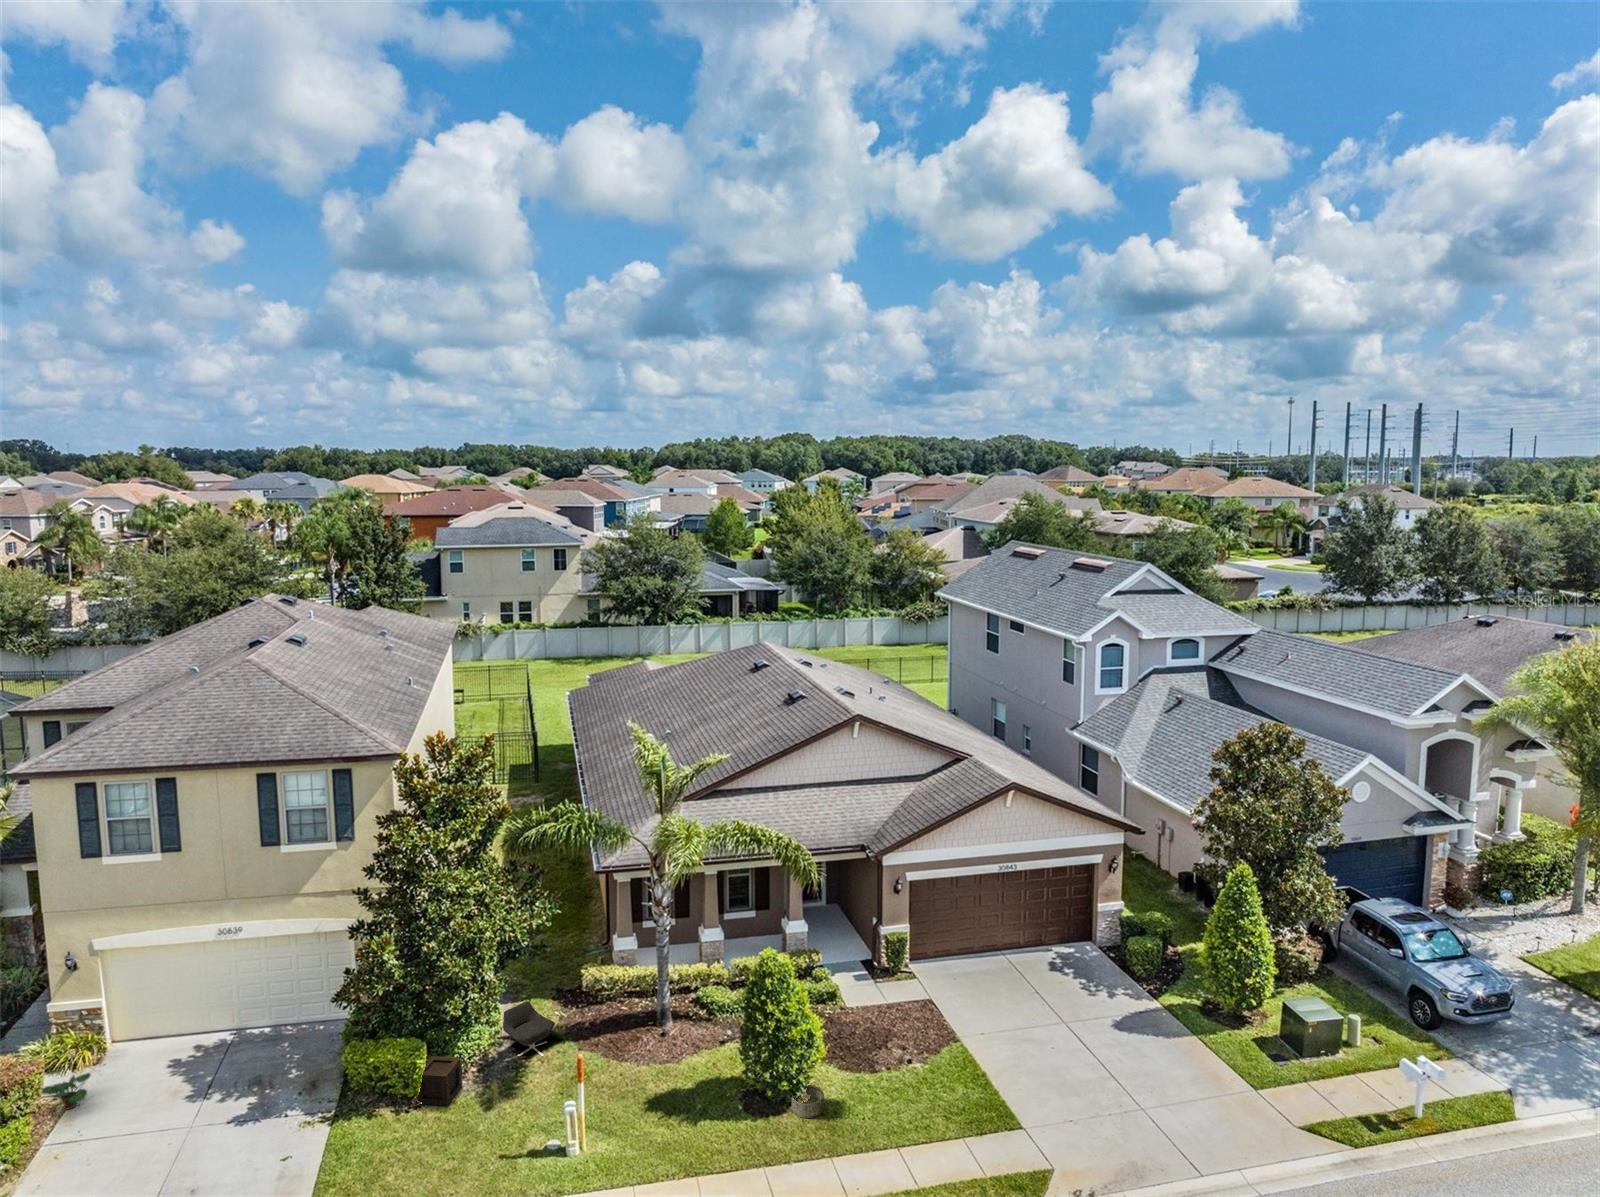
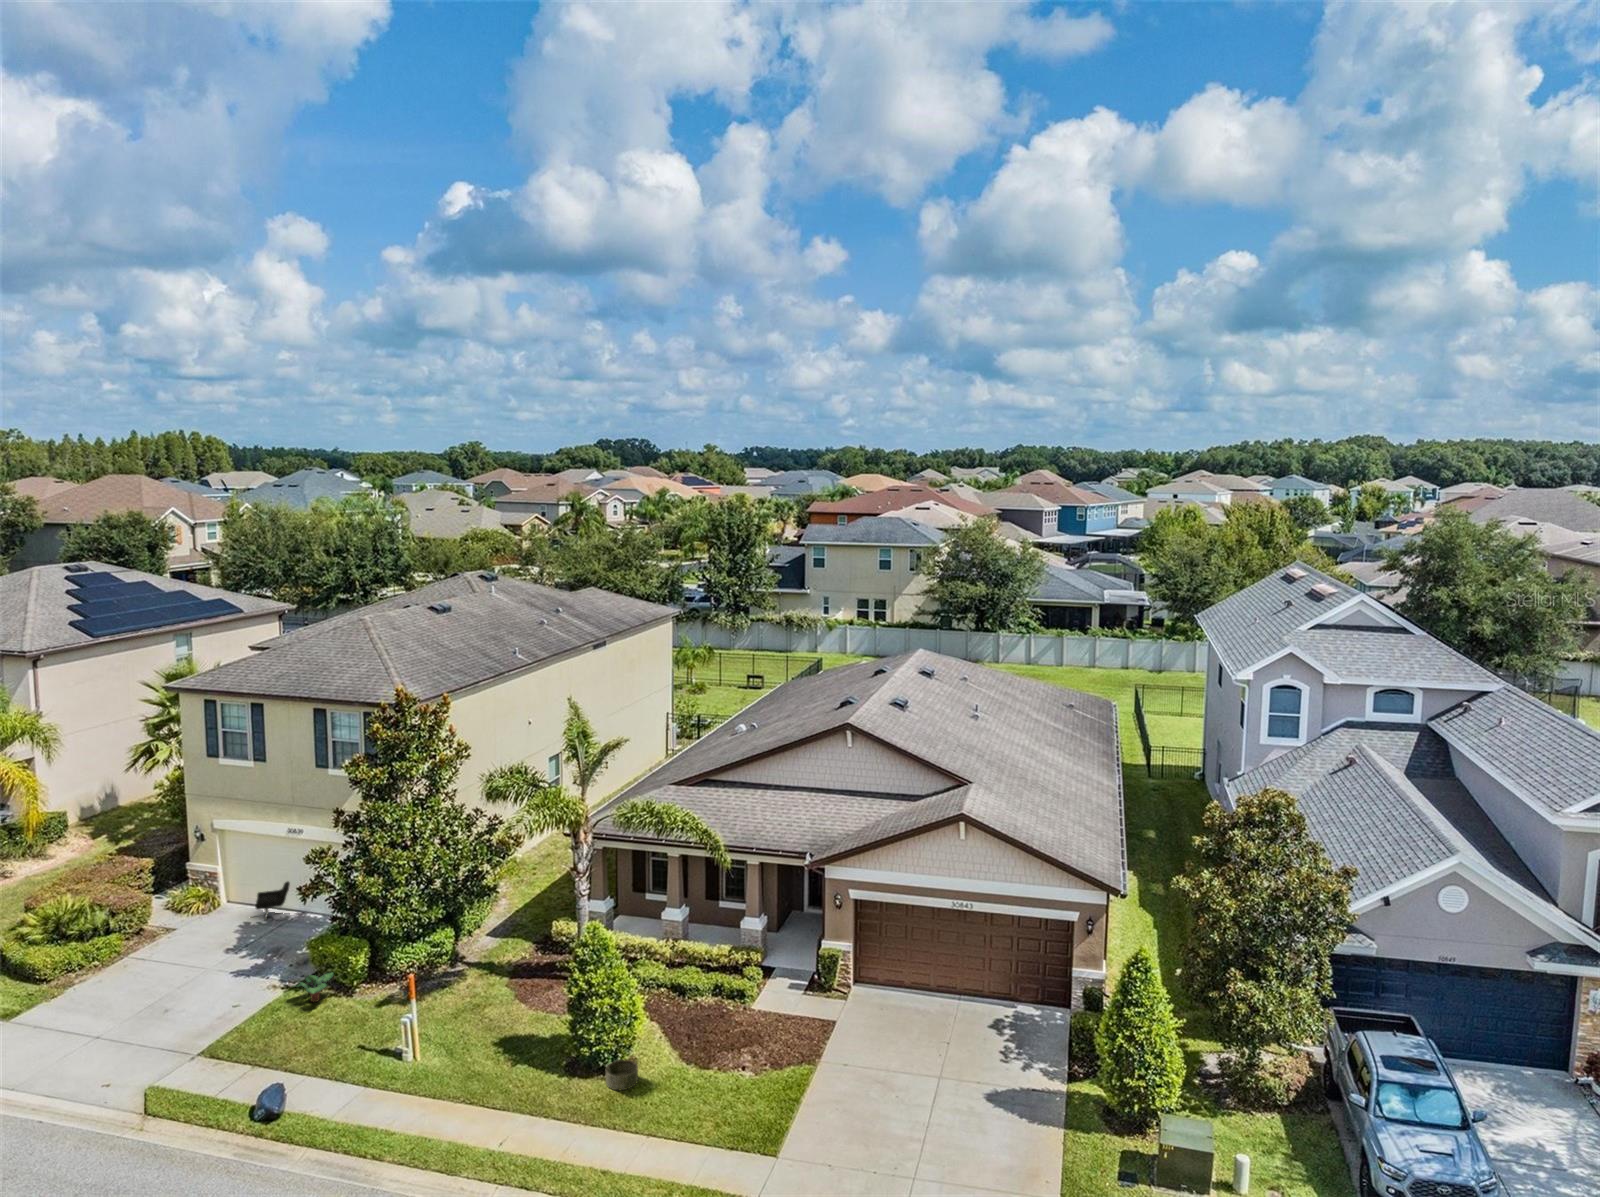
lounge chair: present [503,1001,555,1056] -> present [255,881,290,919]
wooden crate: present [416,1056,462,1106] -> none [350,959,392,1003]
potted plant: present [42,1073,90,1110] -> present [297,973,333,1002]

